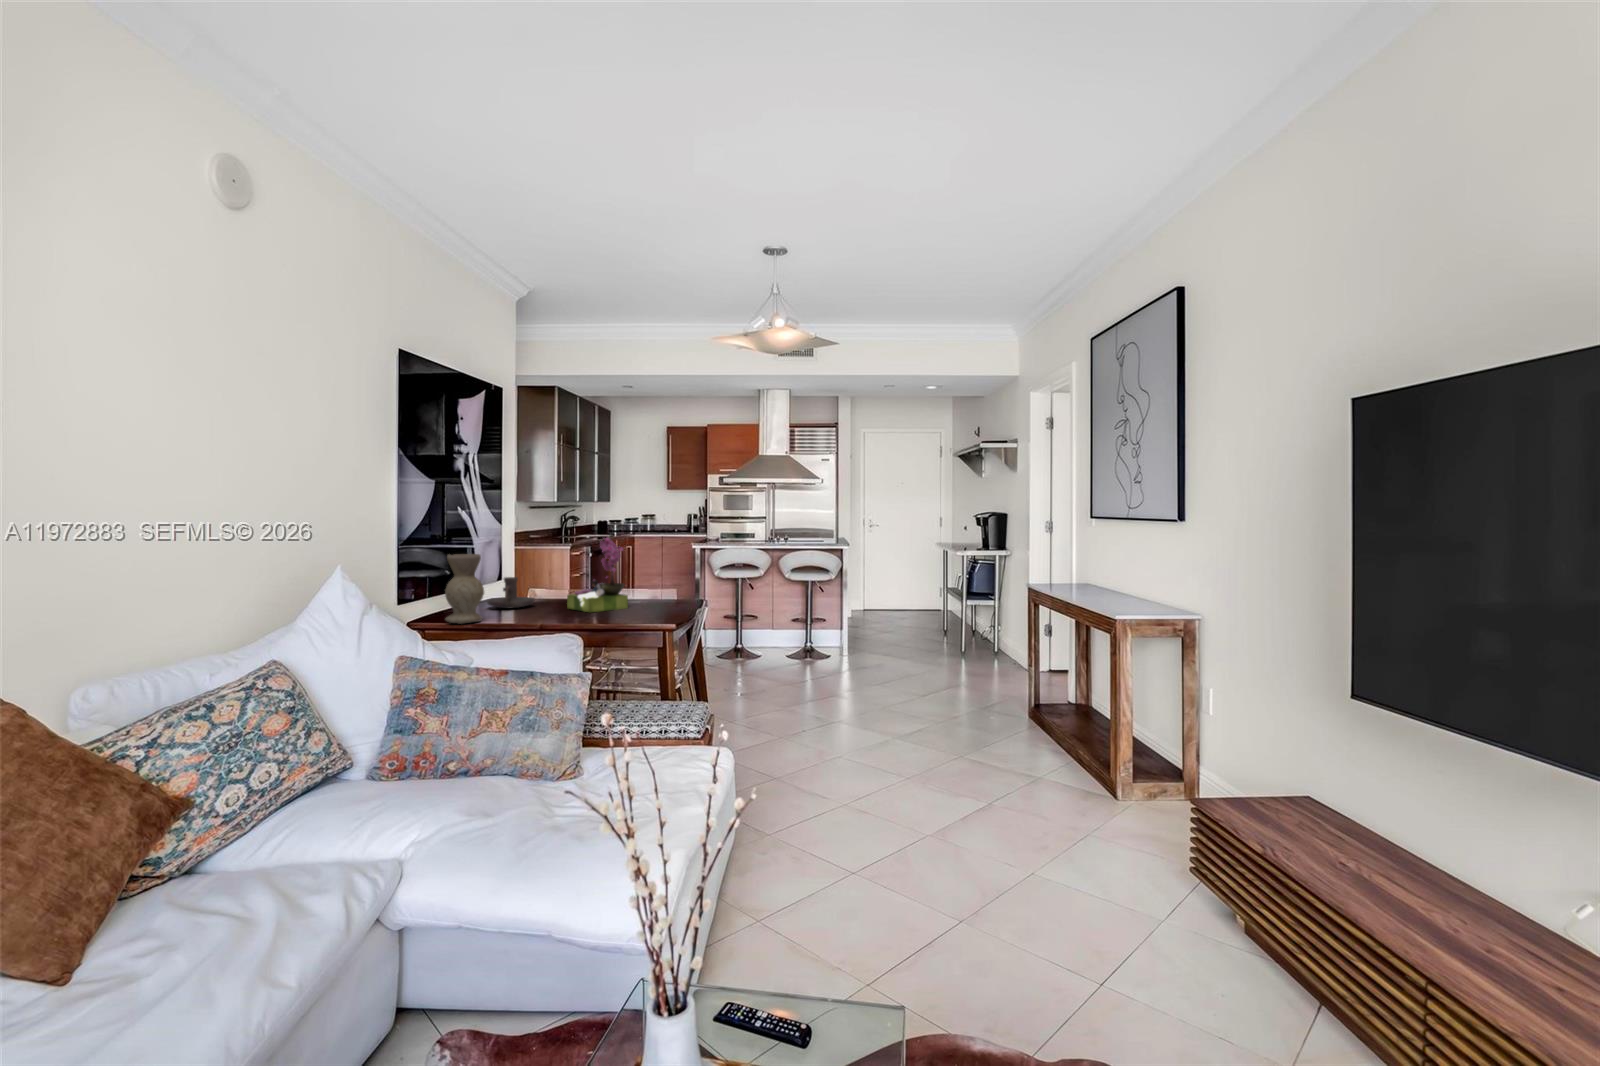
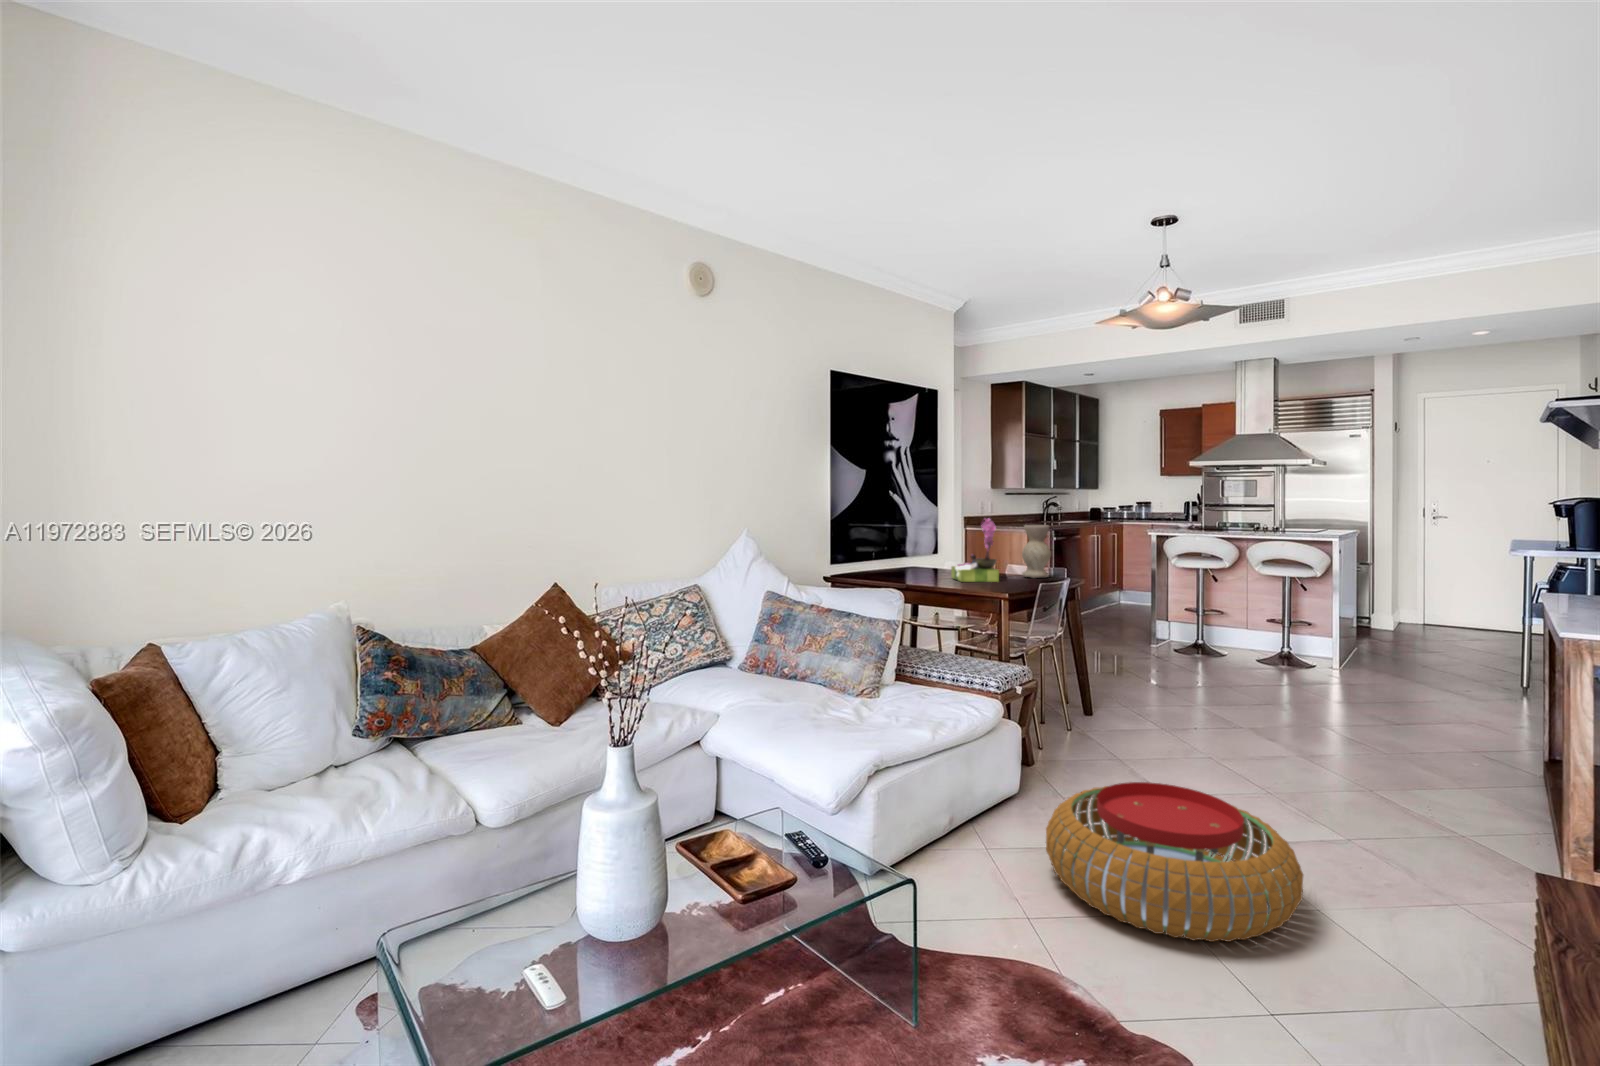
vase: present [445,554,484,624] -> present [1022,525,1051,578]
candle holder: present [487,577,535,608] -> none [897,549,934,575]
pouf: none [841,799,1078,962] -> present [1046,782,1303,942]

